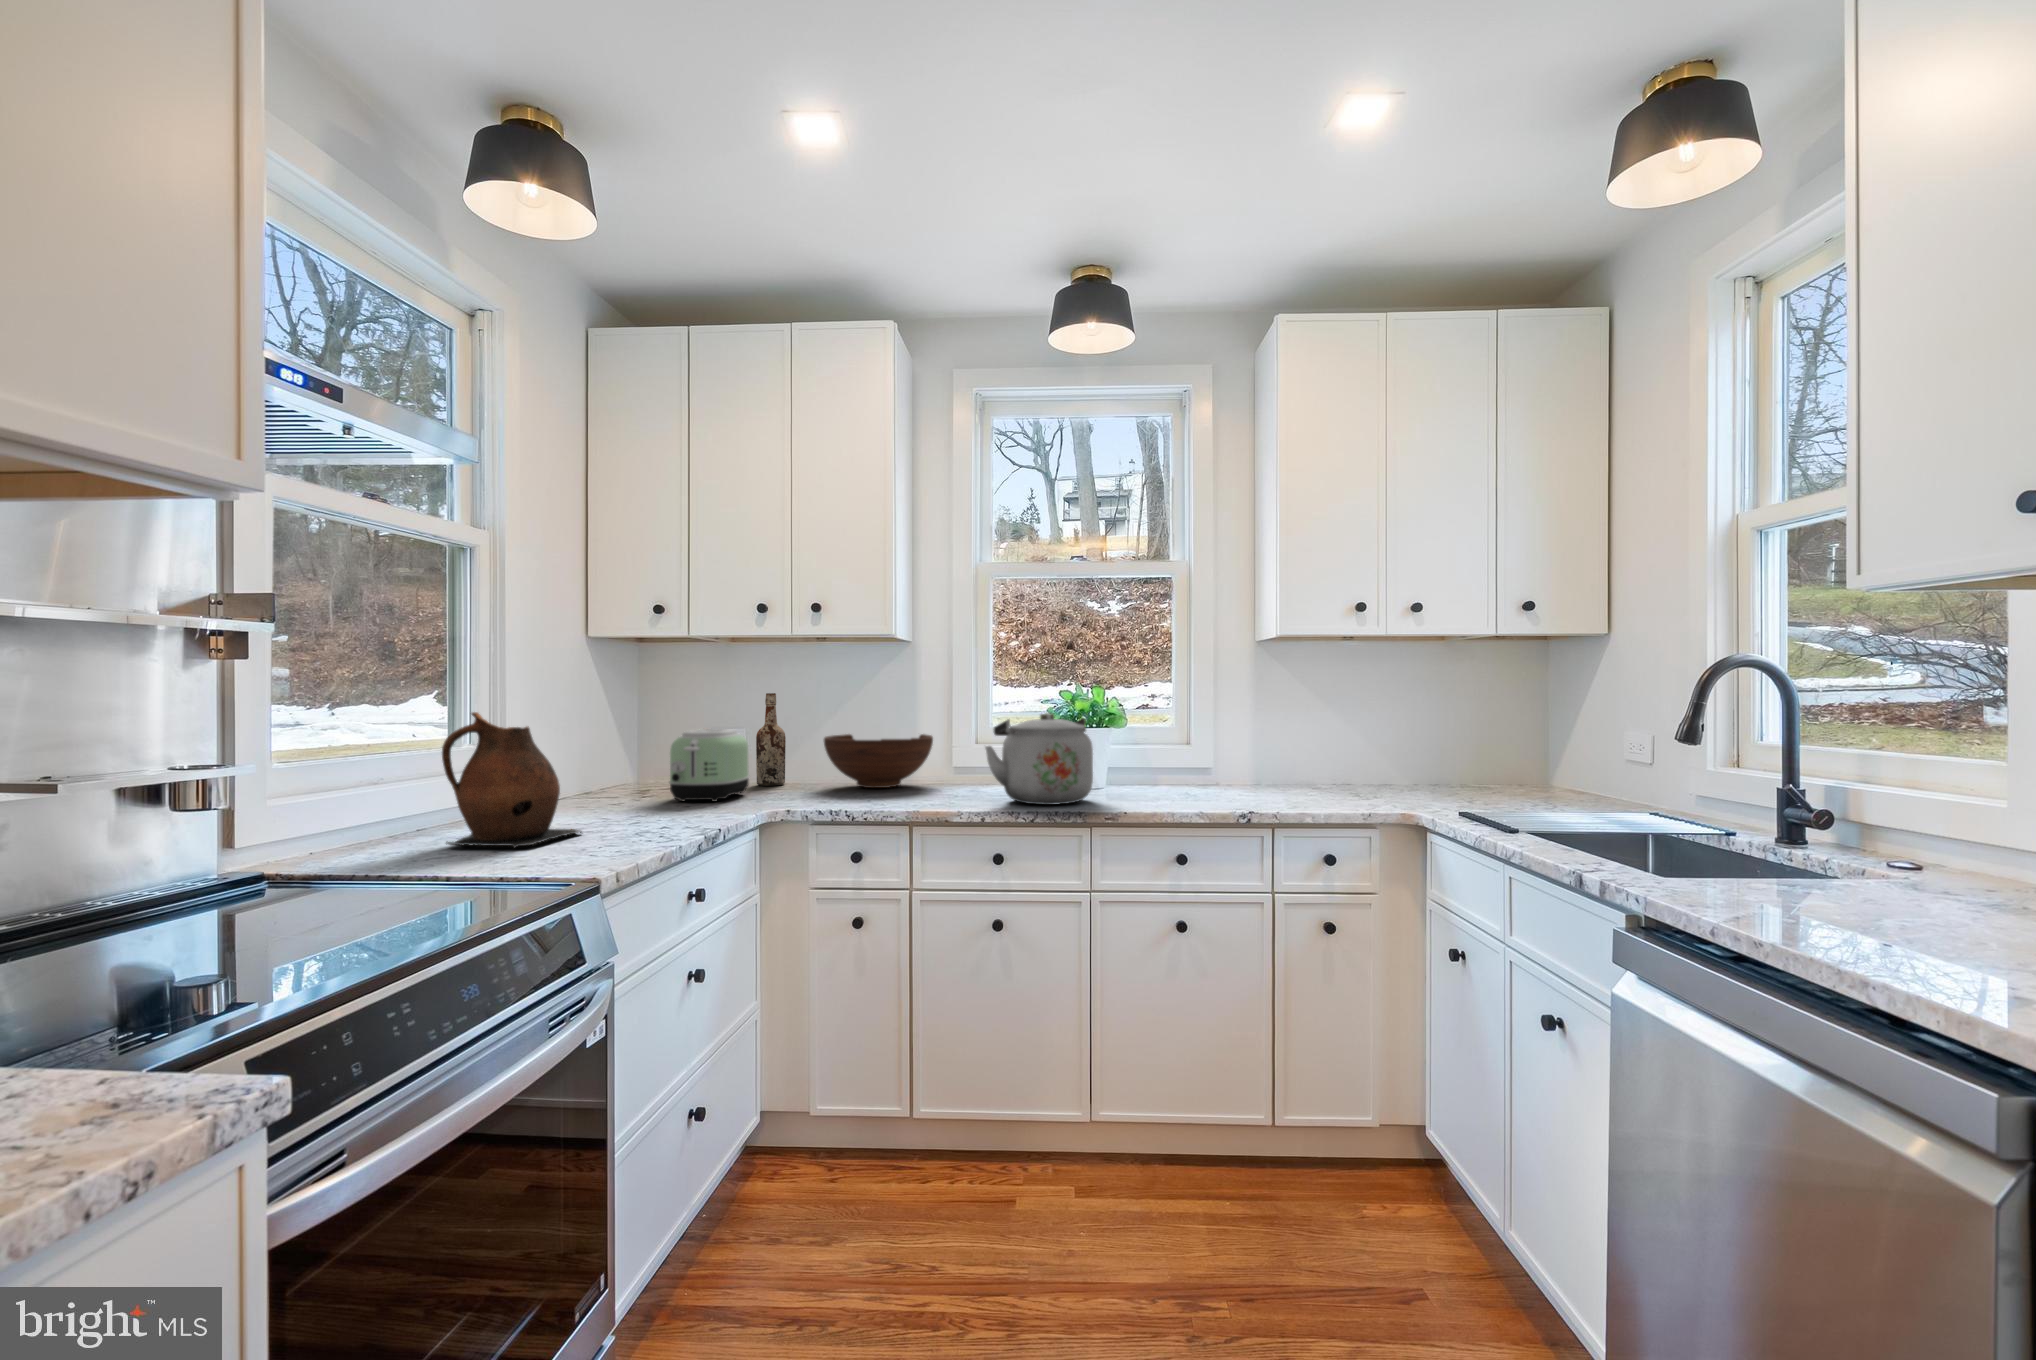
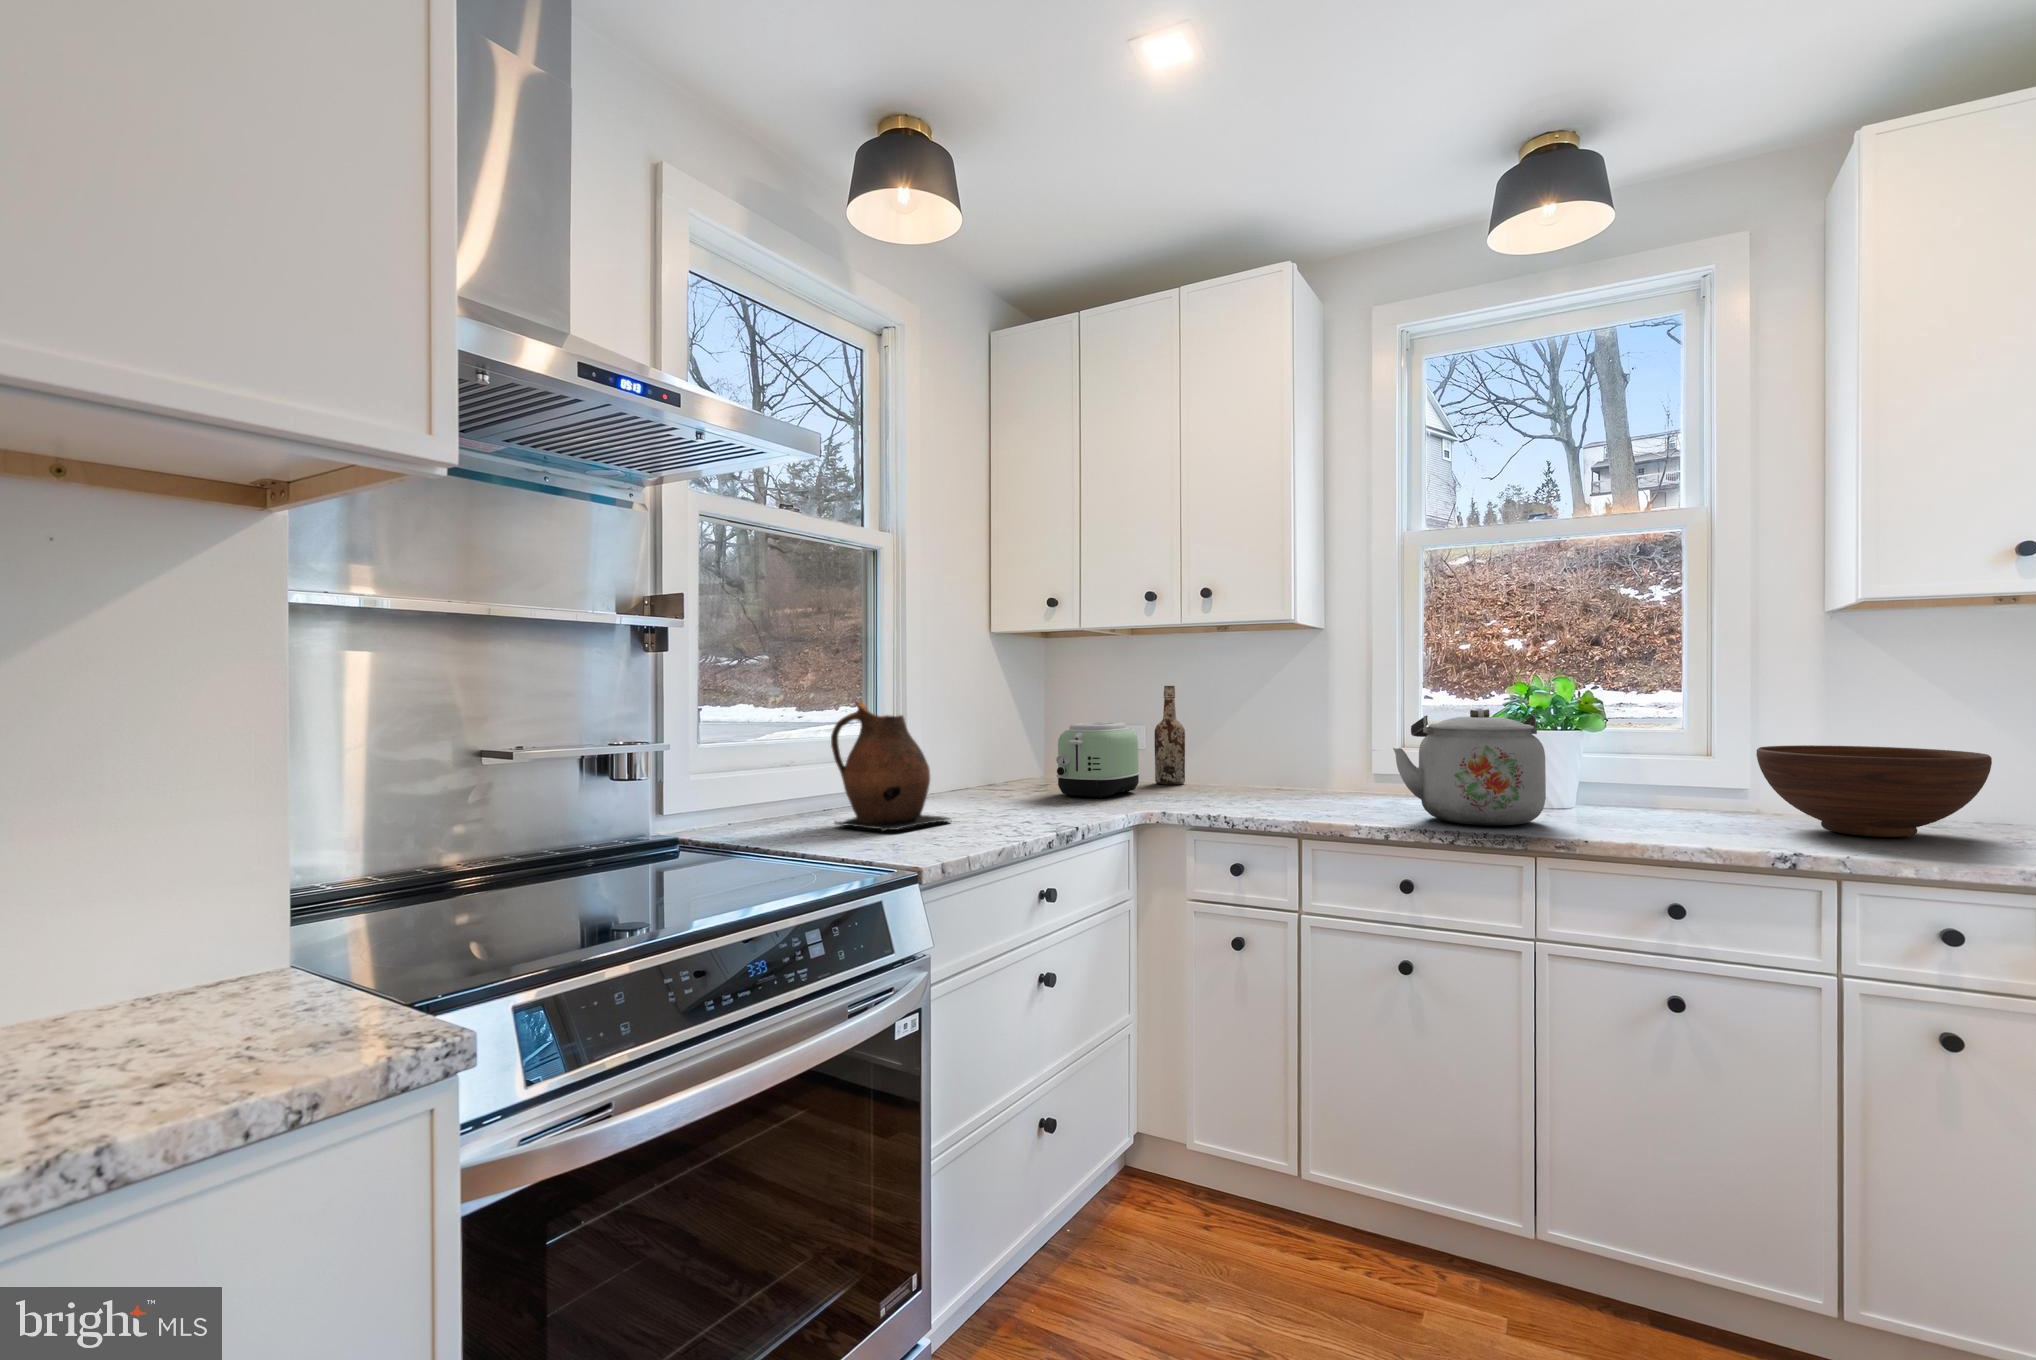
fruit bowl: present [824,734,933,788] -> present [1756,745,1992,837]

